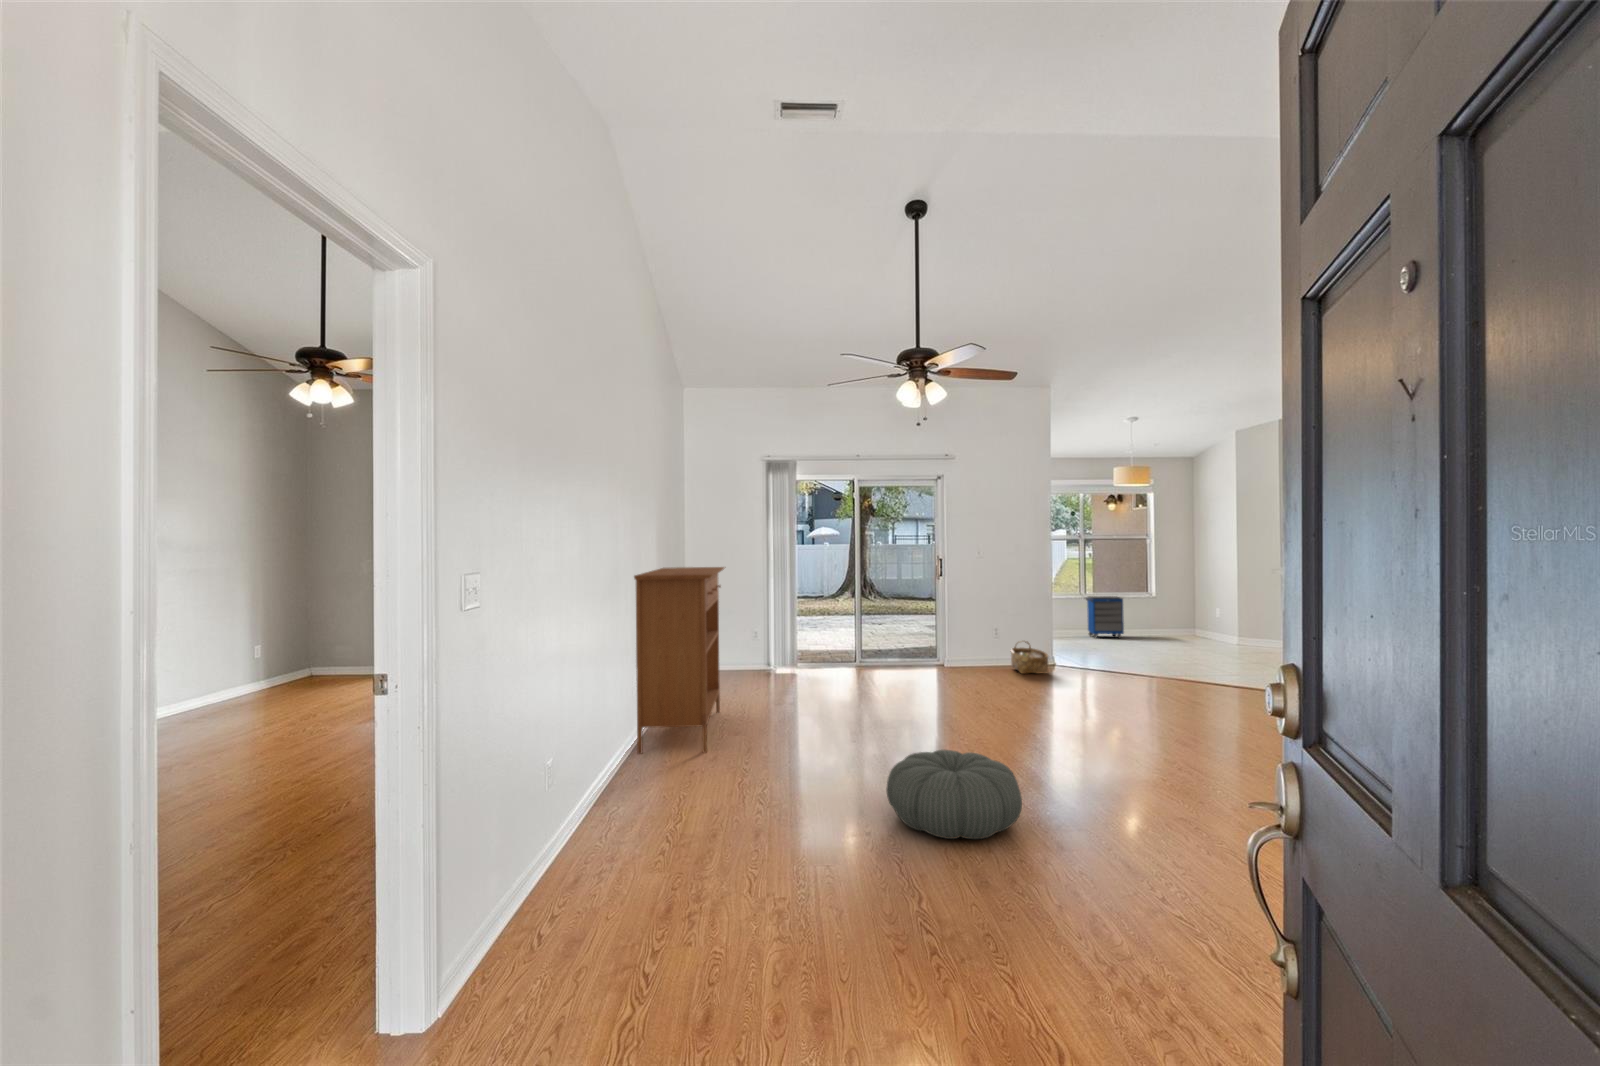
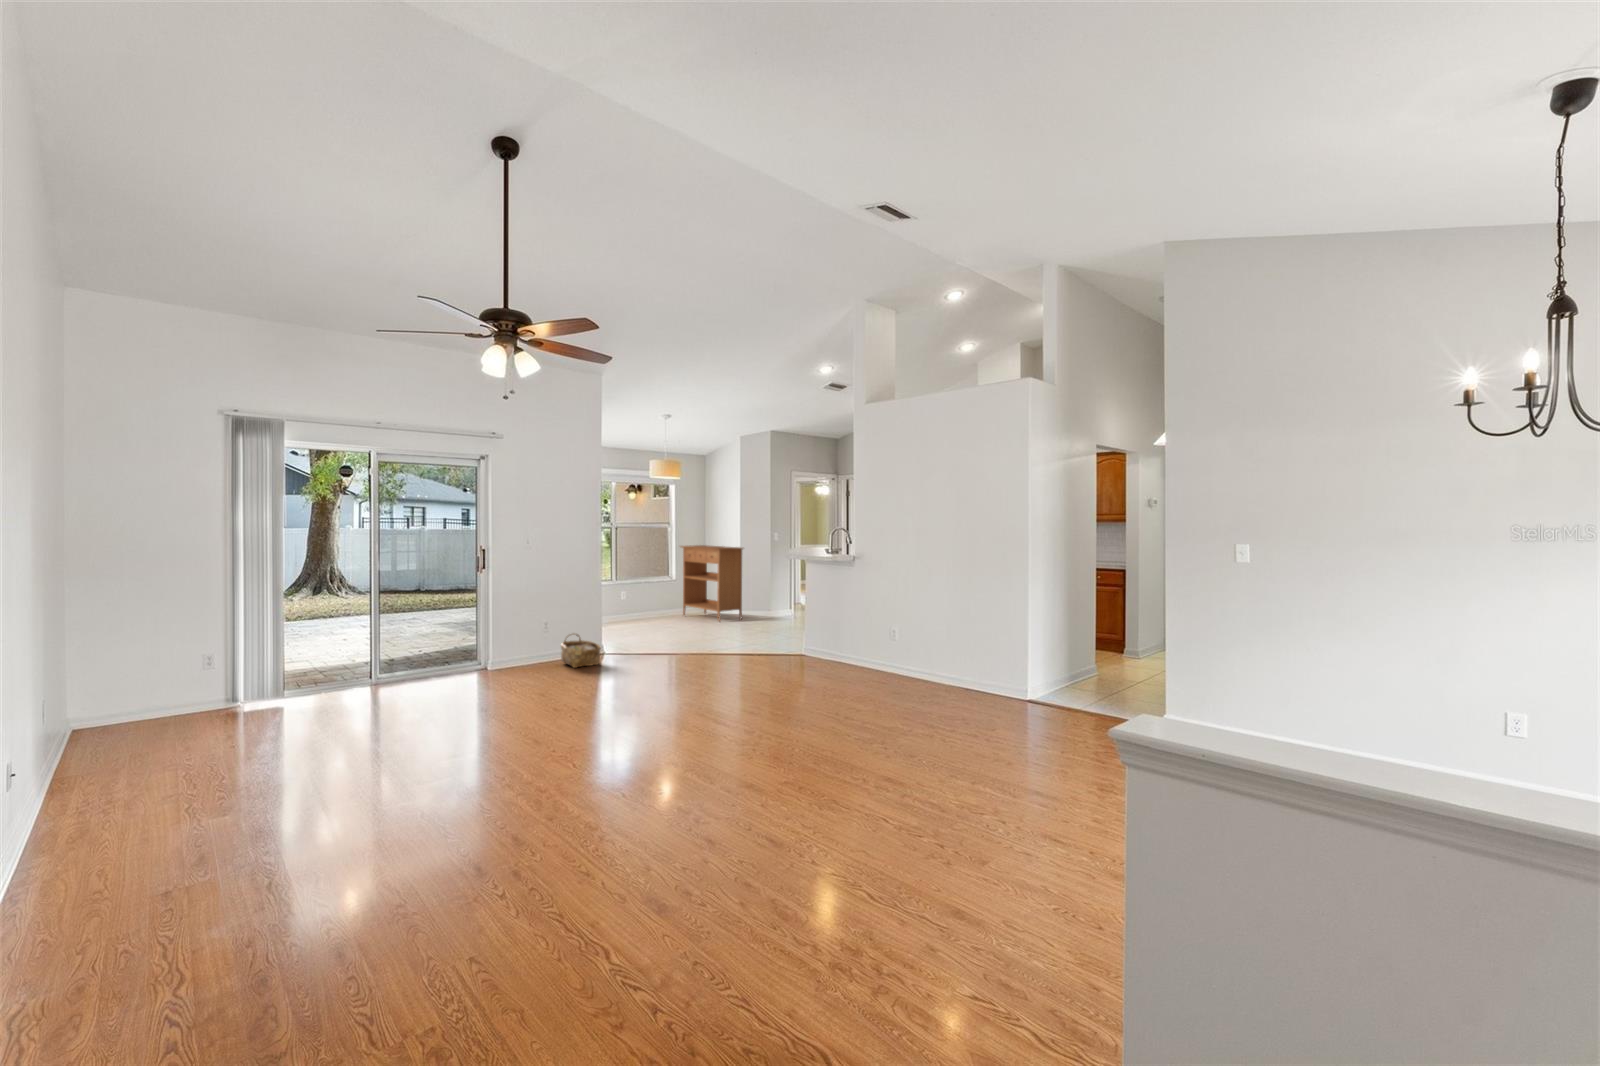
console table: present [634,567,724,754] -> present [681,545,743,622]
cabinet: present [1085,596,1124,638] -> none [611,582,647,623]
pouf: present [886,750,1022,839] -> none [513,767,667,873]

